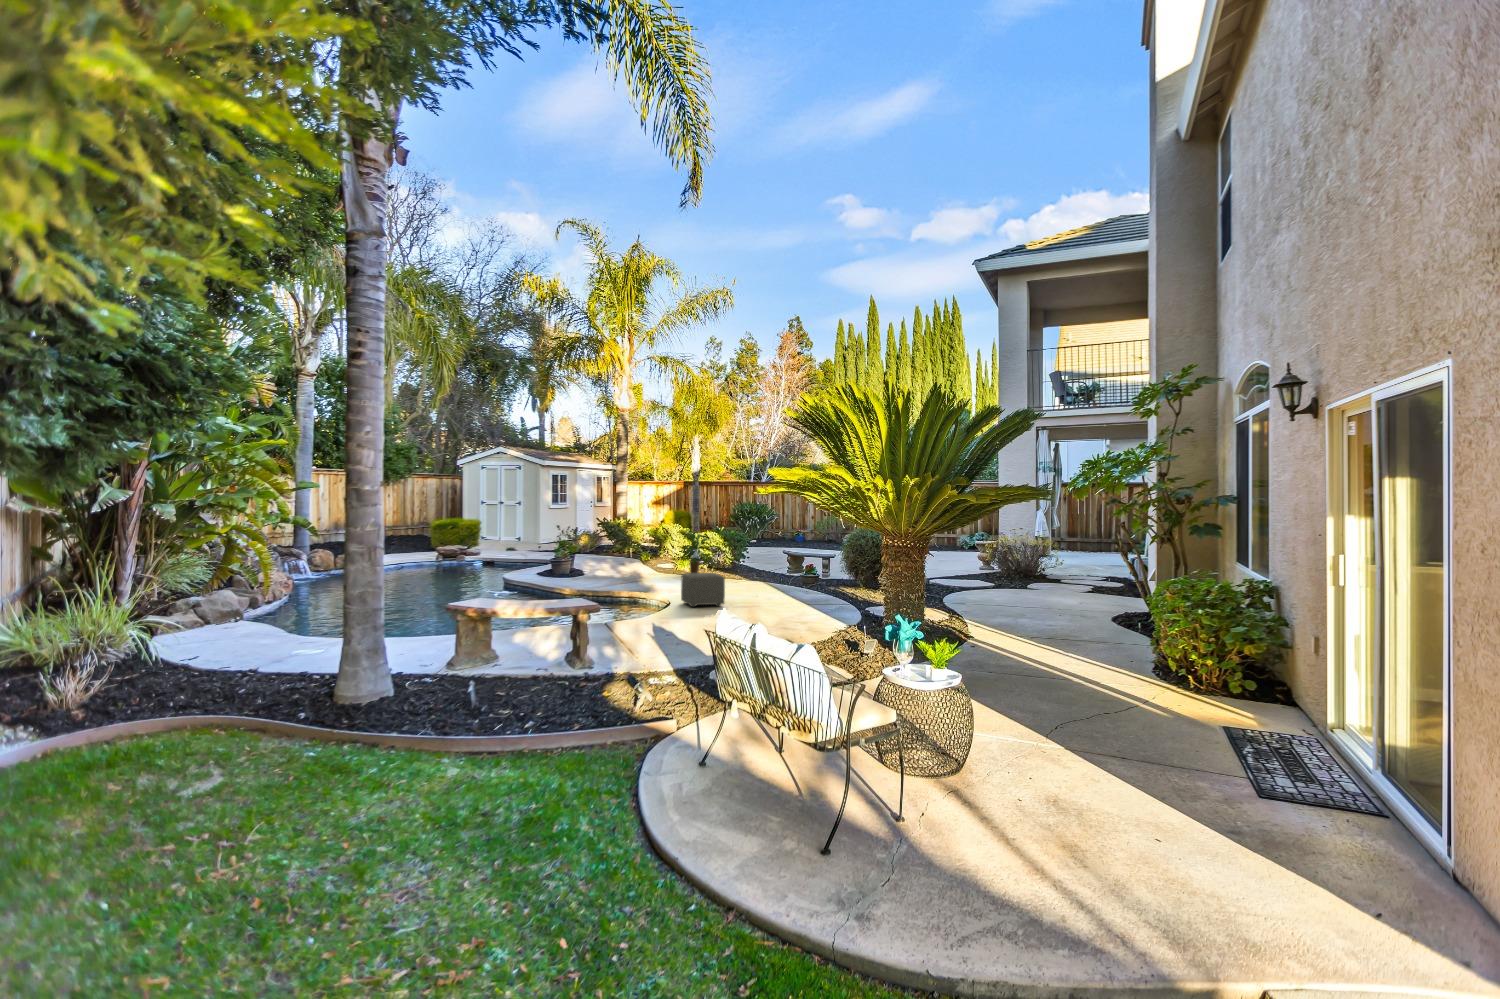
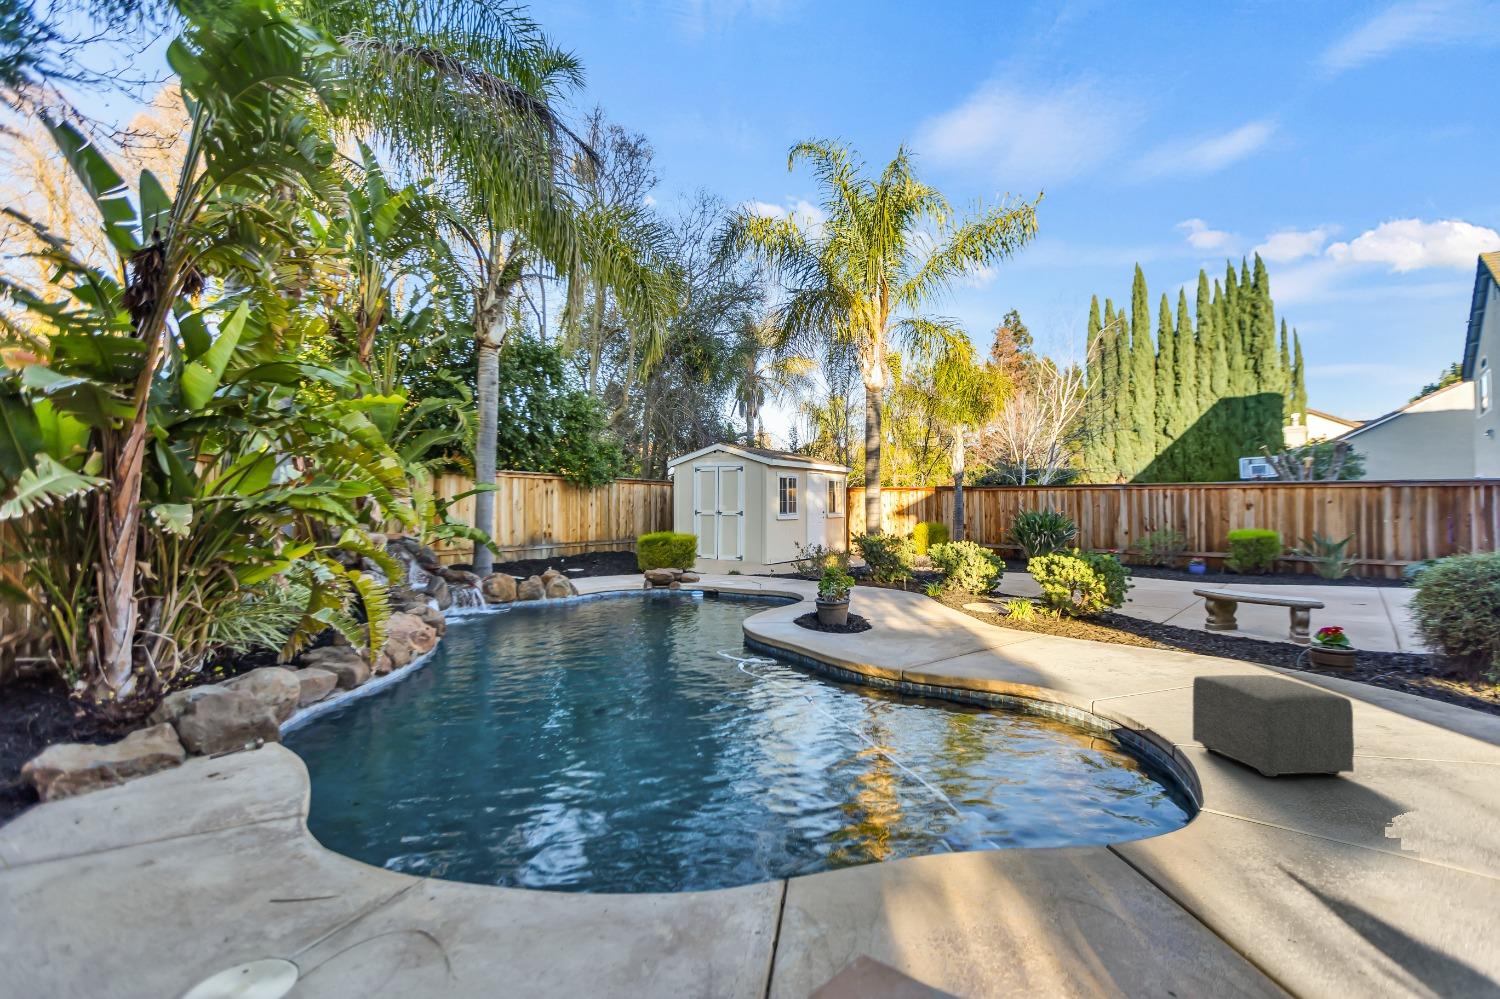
house plant: present [685,530,708,573] -> none [1032,553,1089,633]

